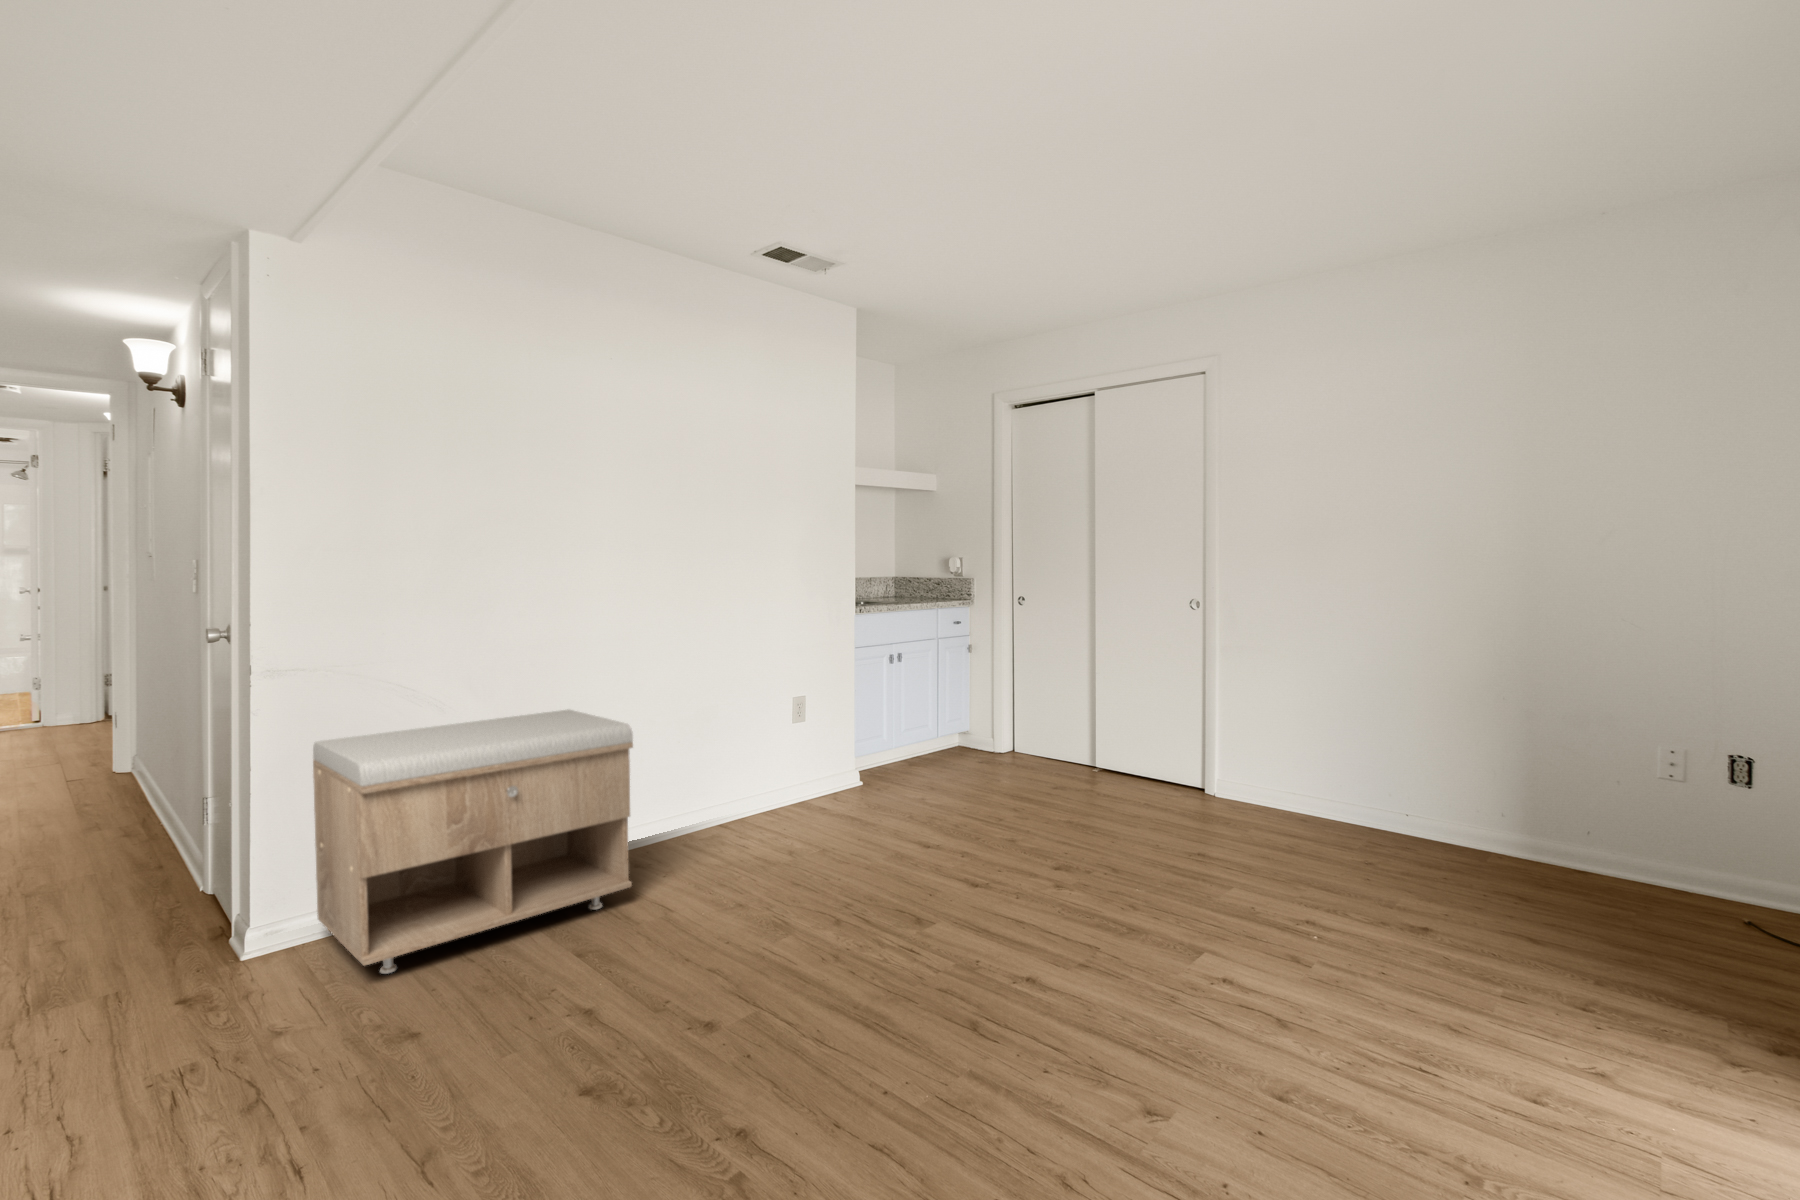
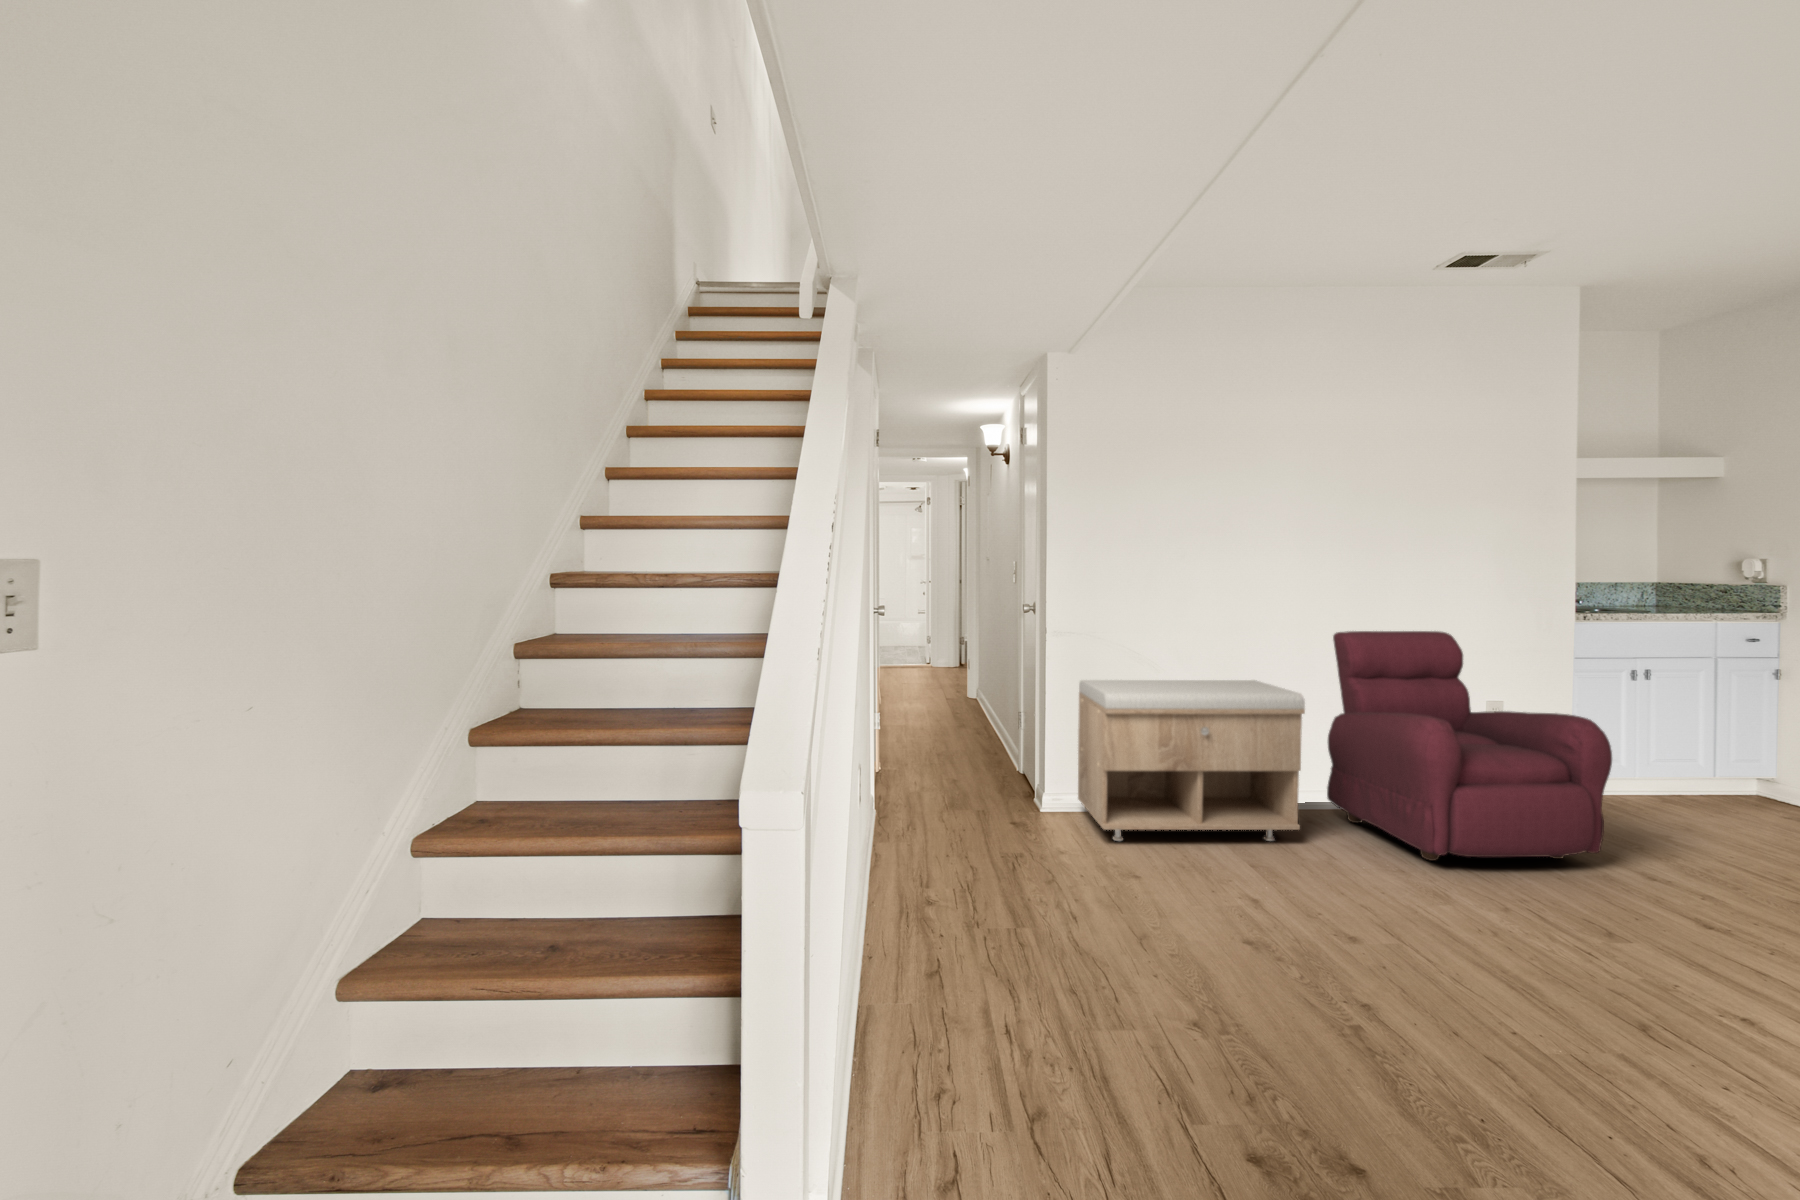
armchair: none [652,634,898,886] -> present [1327,631,1612,861]

